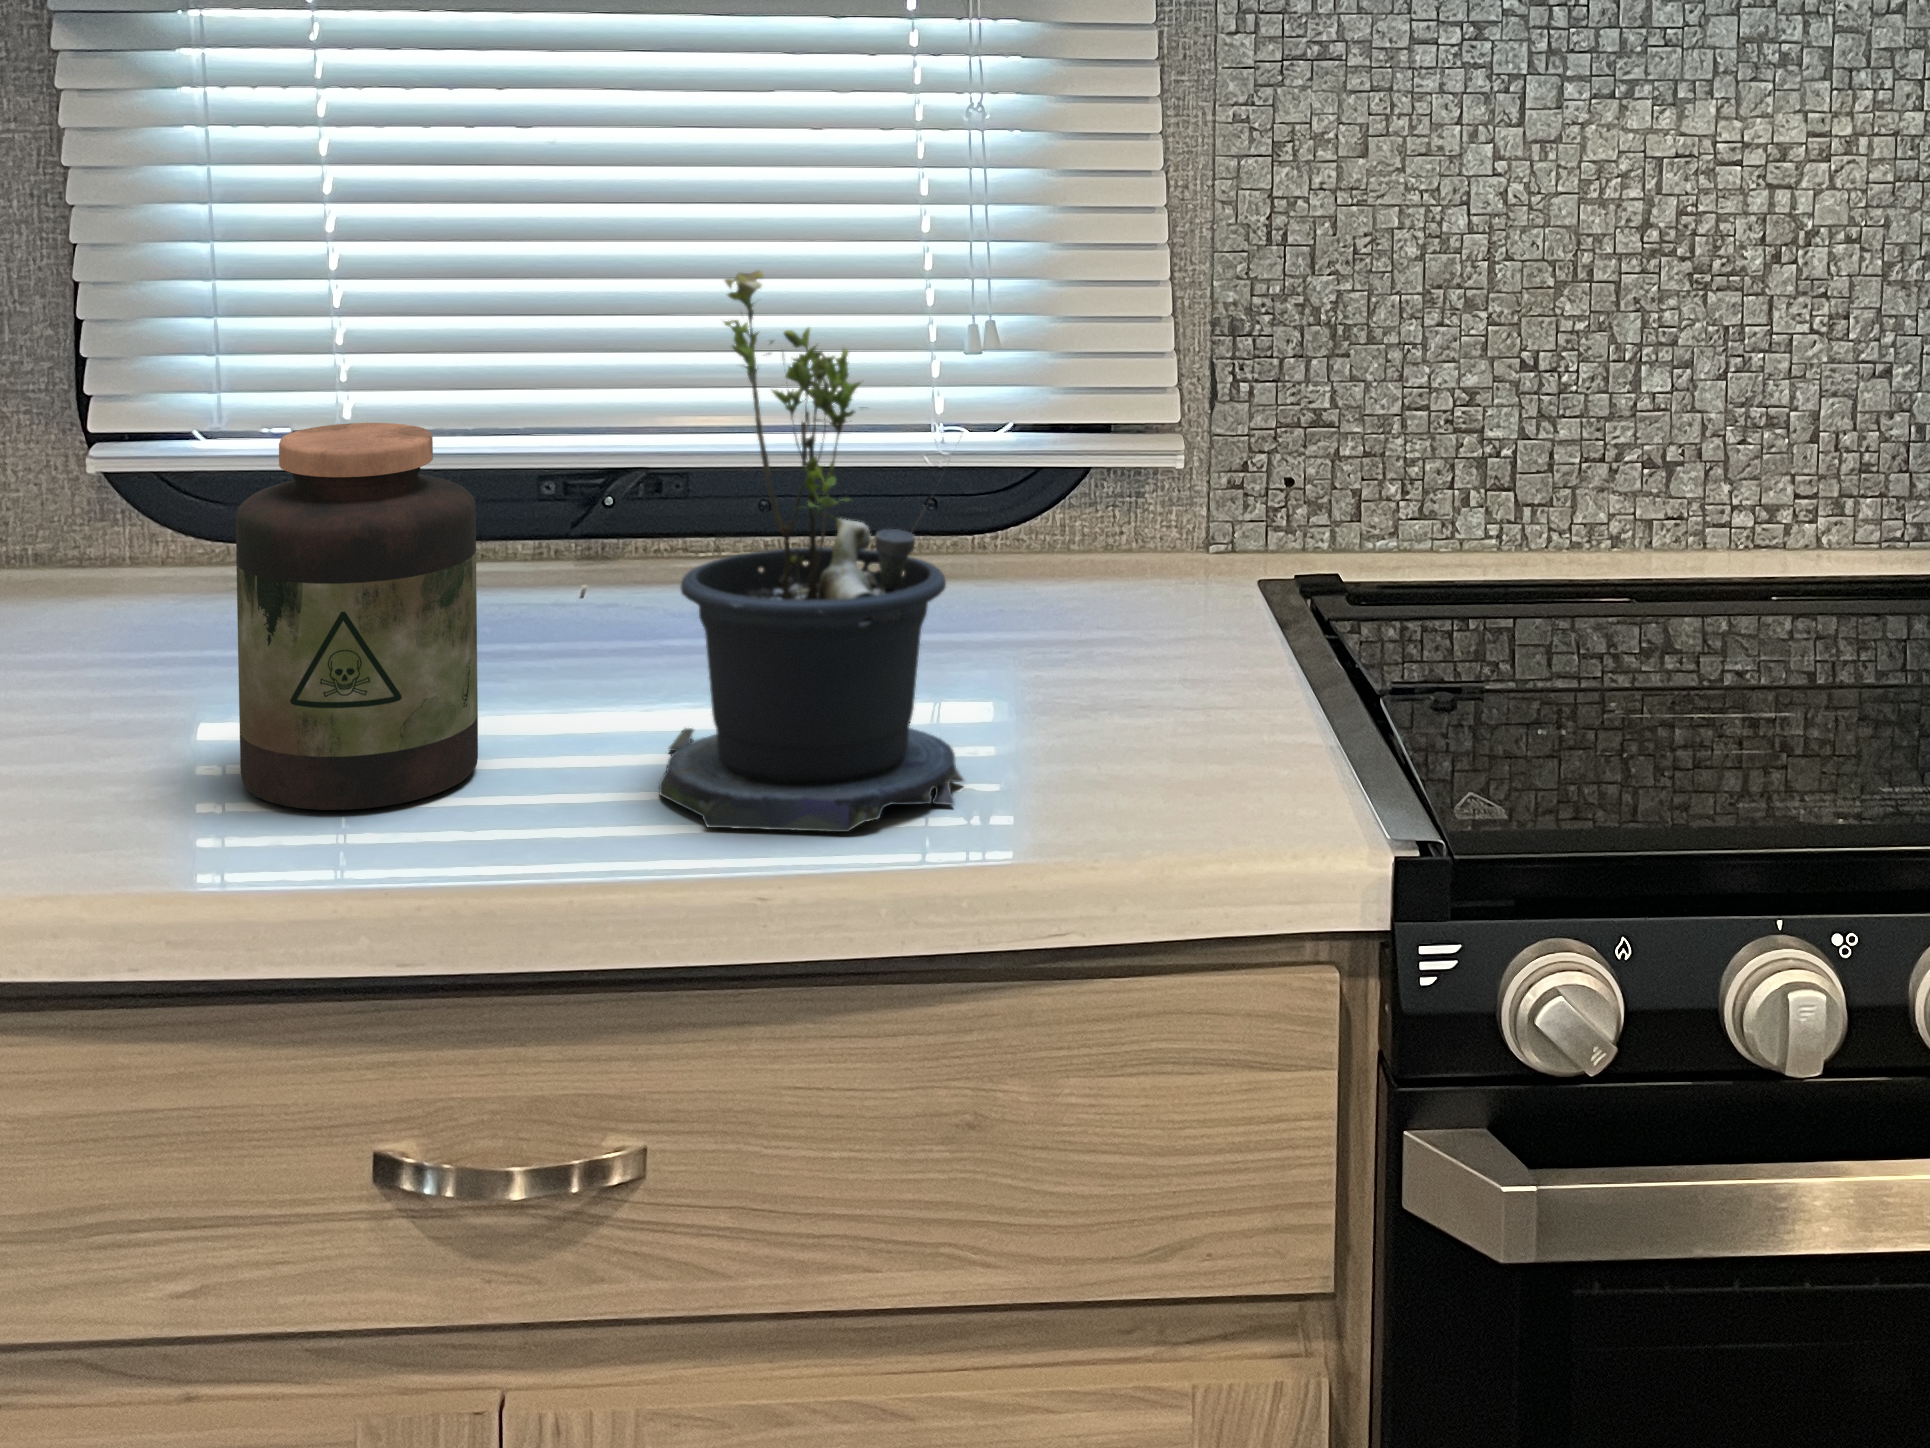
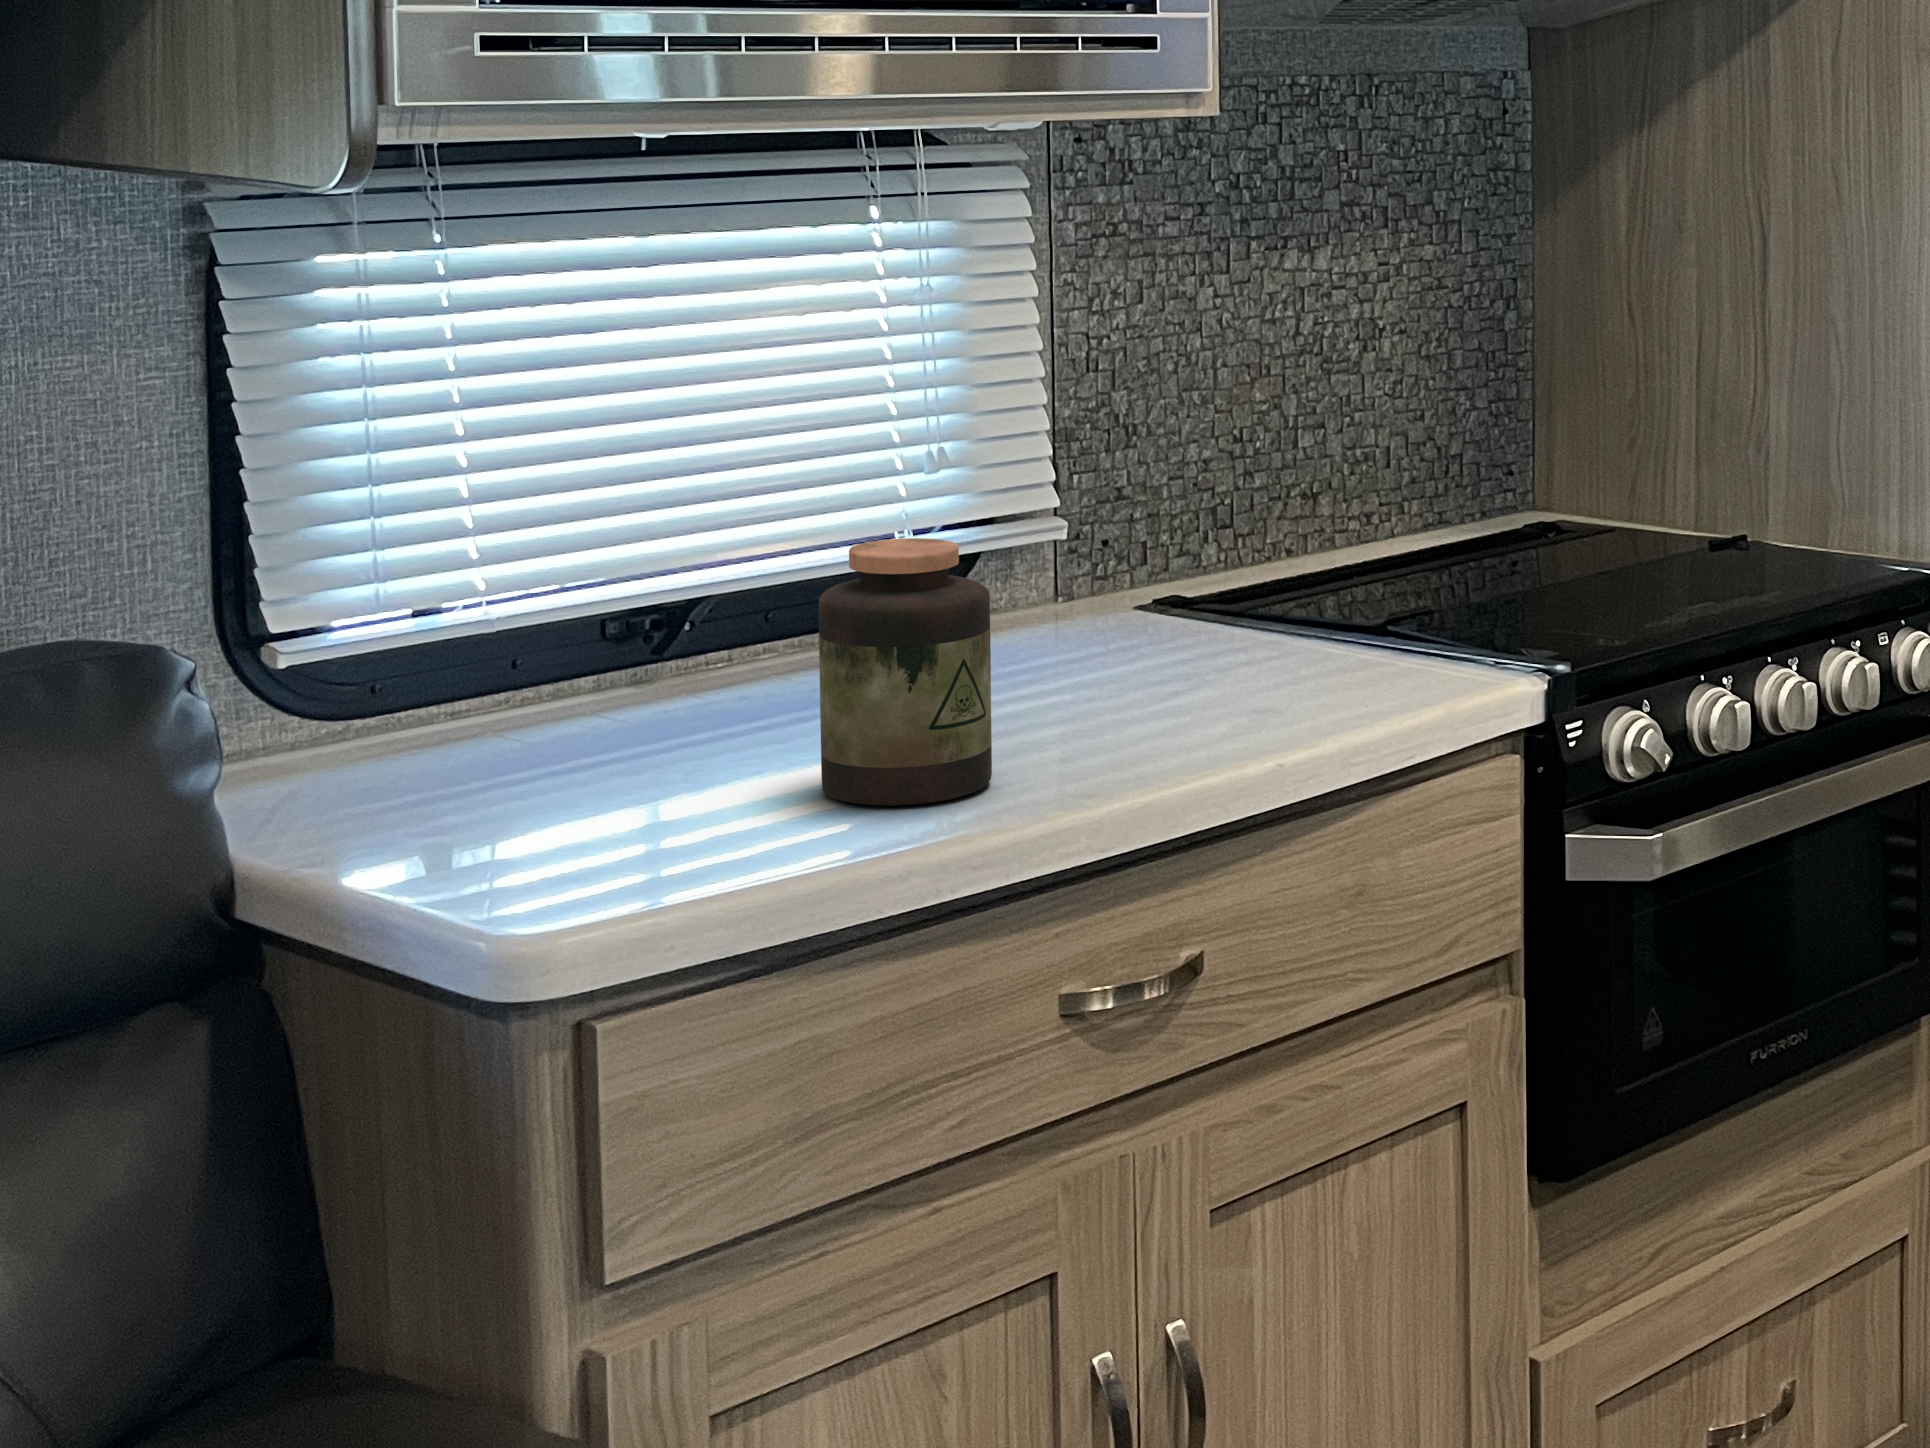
potted plant: present [659,270,964,832] -> none [1024,400,1277,756]

